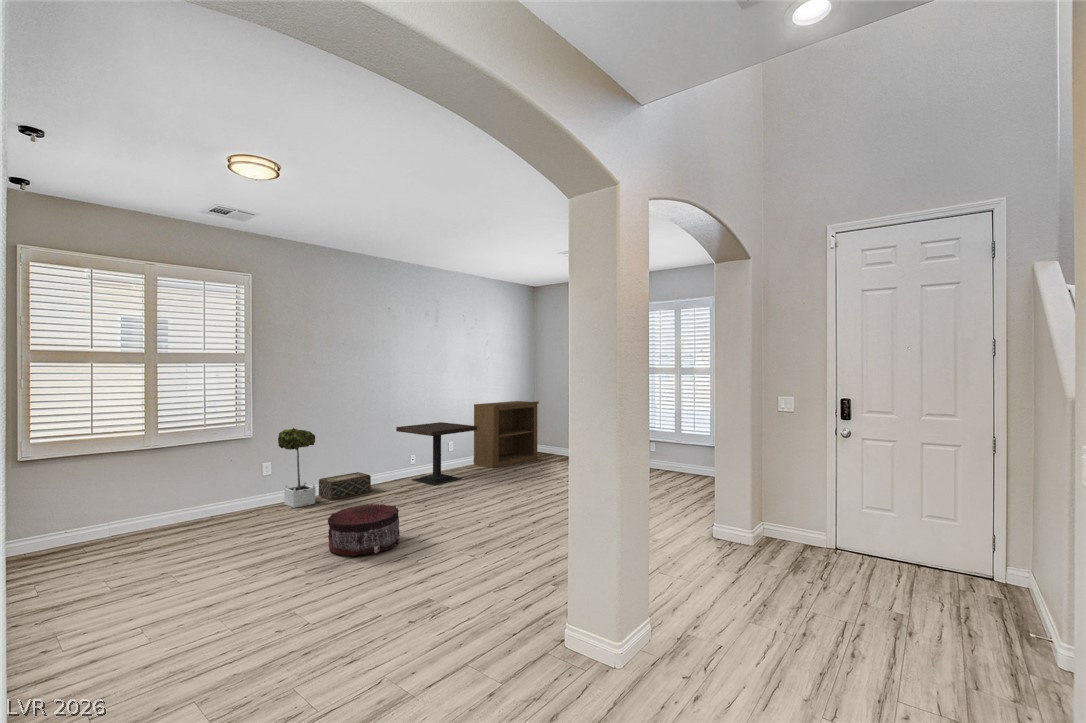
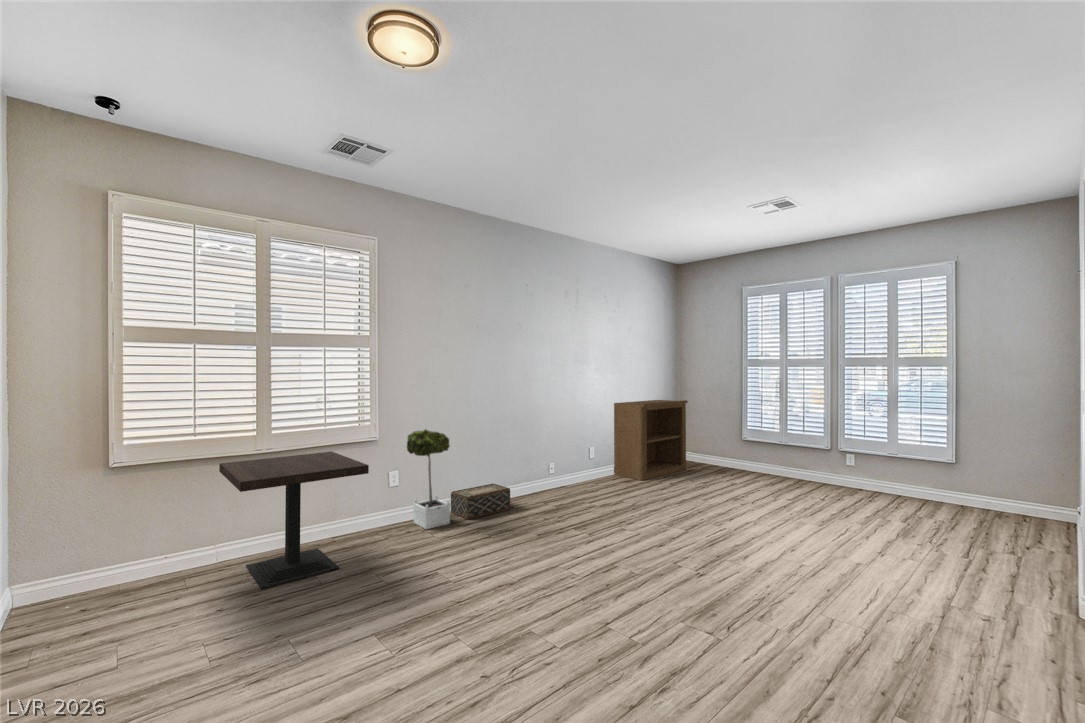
side table: present [396,422,477,485] -> present [219,451,369,589]
pouf: present [328,504,400,556] -> none [491,537,591,623]

